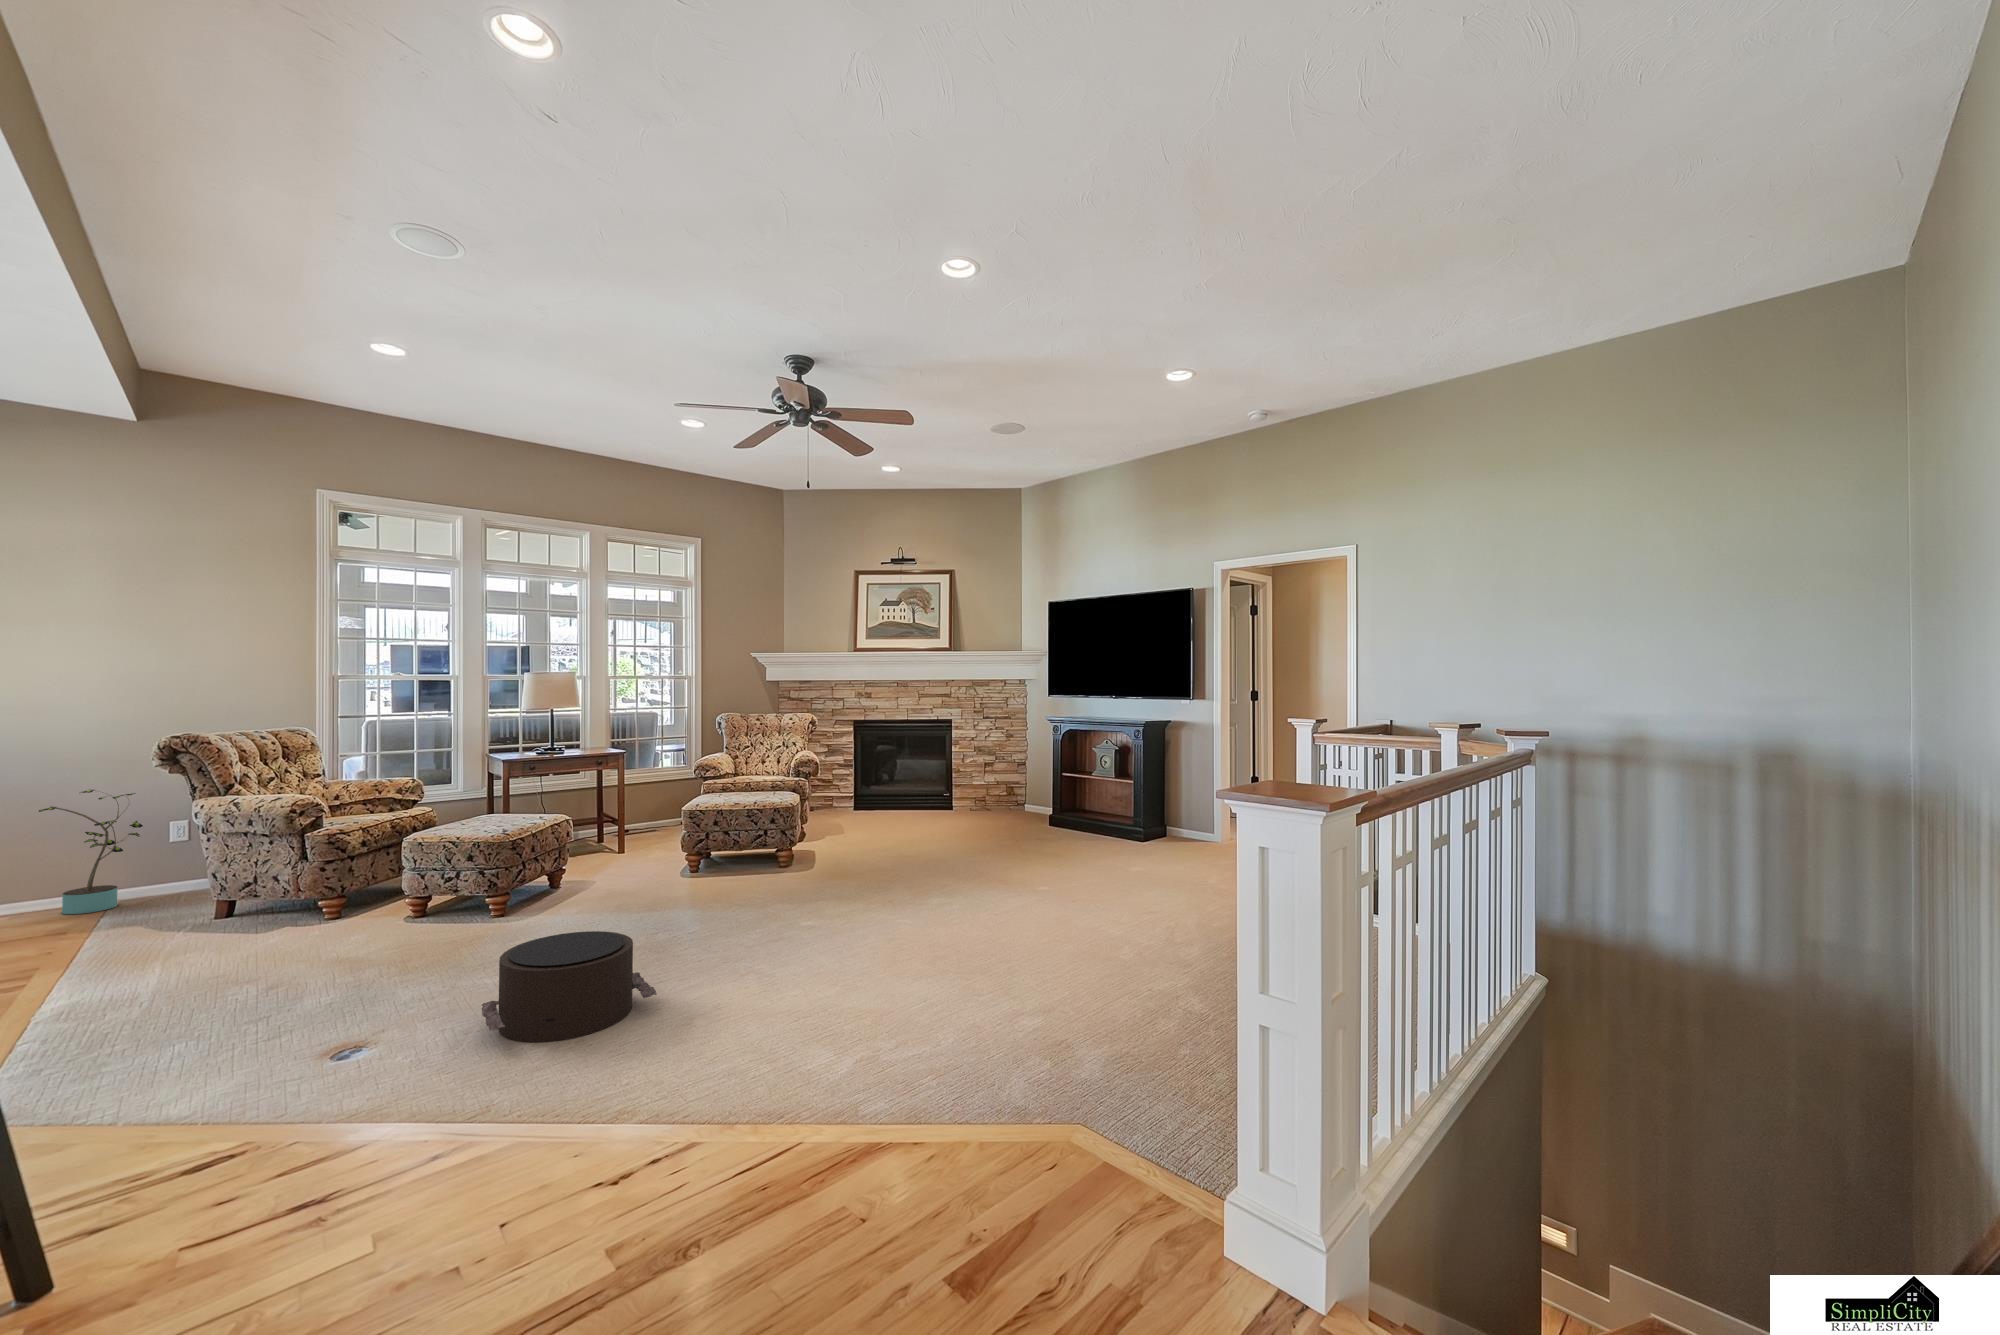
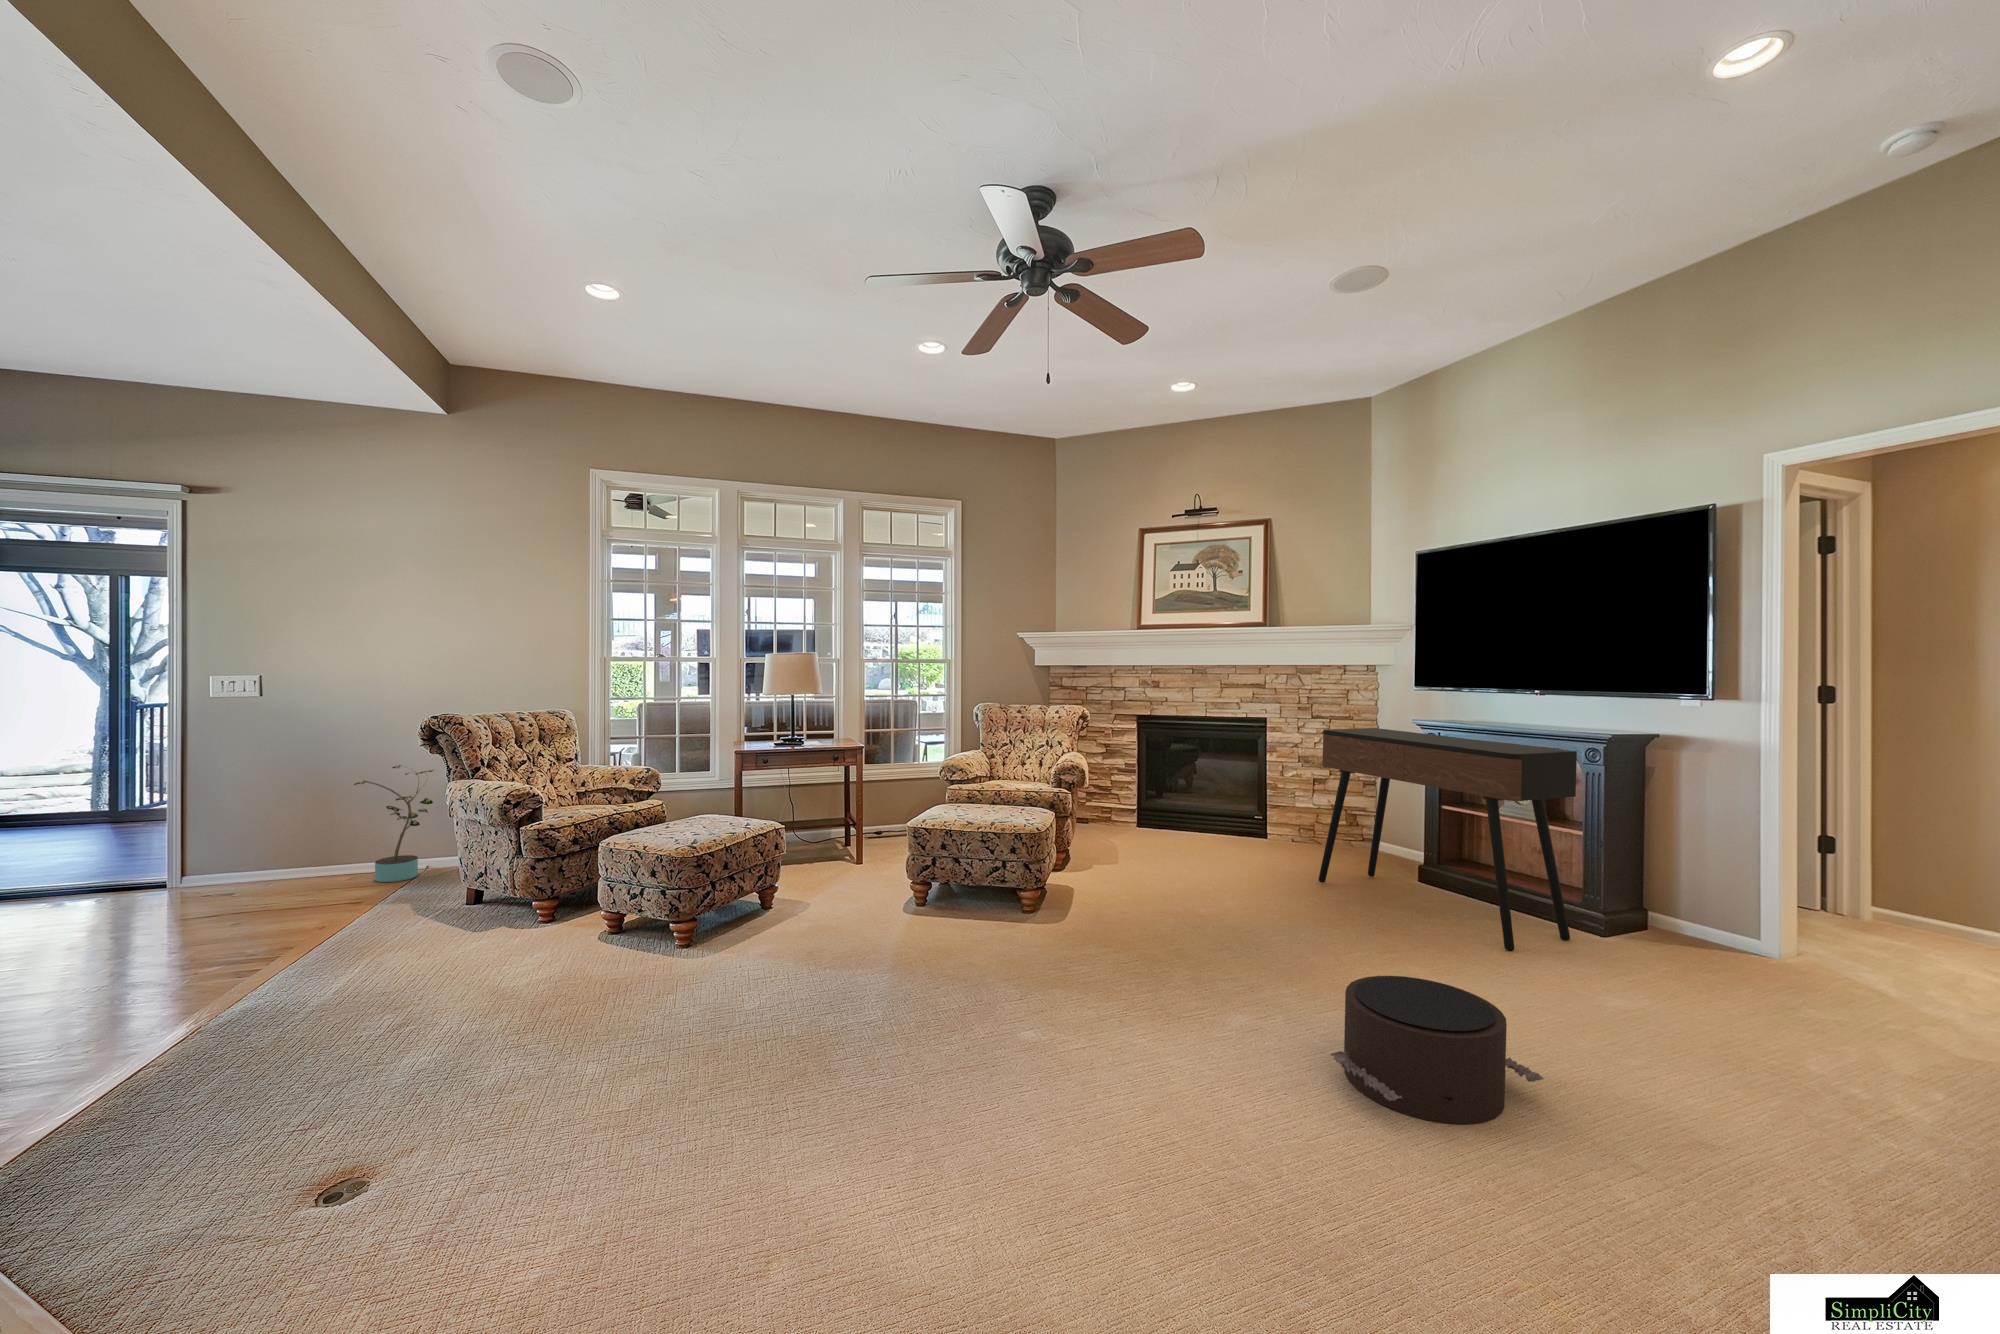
console table: none [994,722,1145,856] -> present [1318,728,1577,951]
pouf: present [482,931,657,1042] -> present [1331,976,1544,1124]

